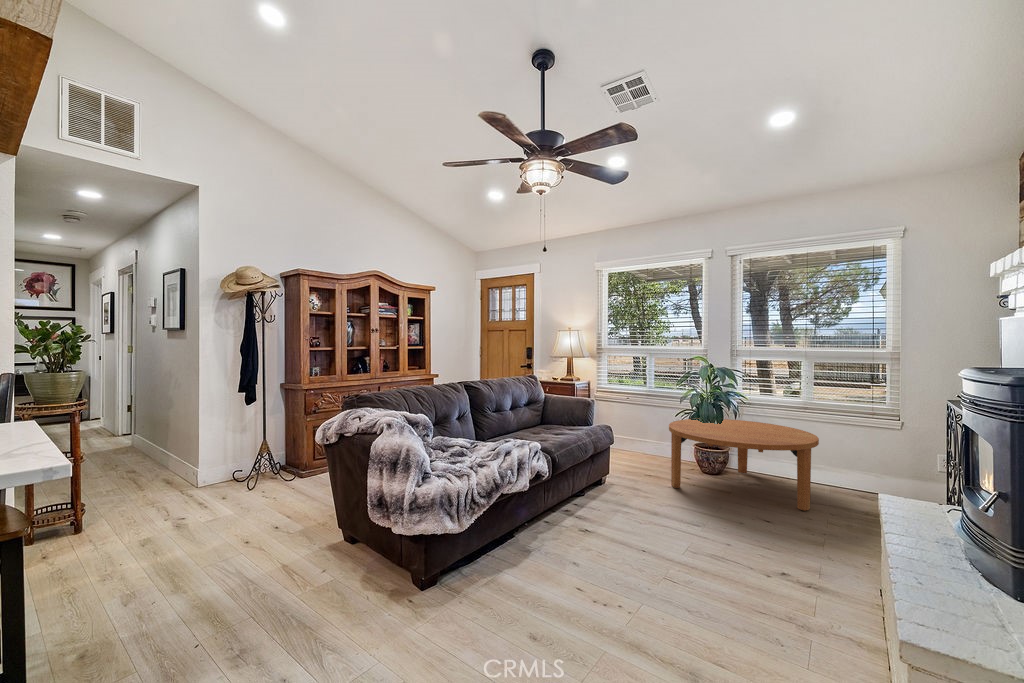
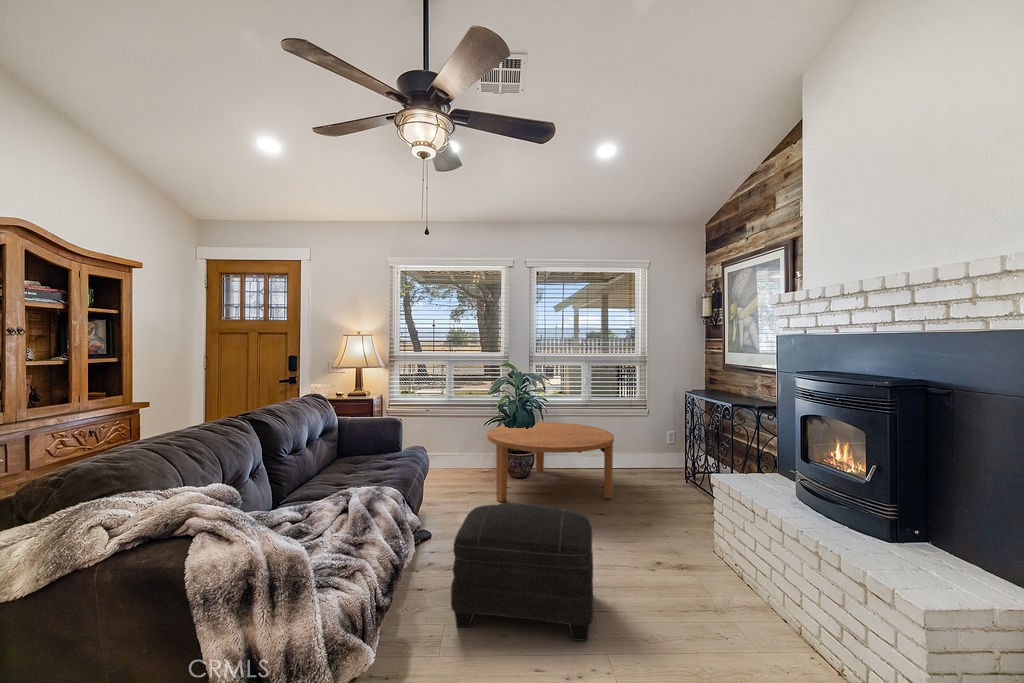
ottoman: none [556,469,695,596] -> present [451,503,593,641]

